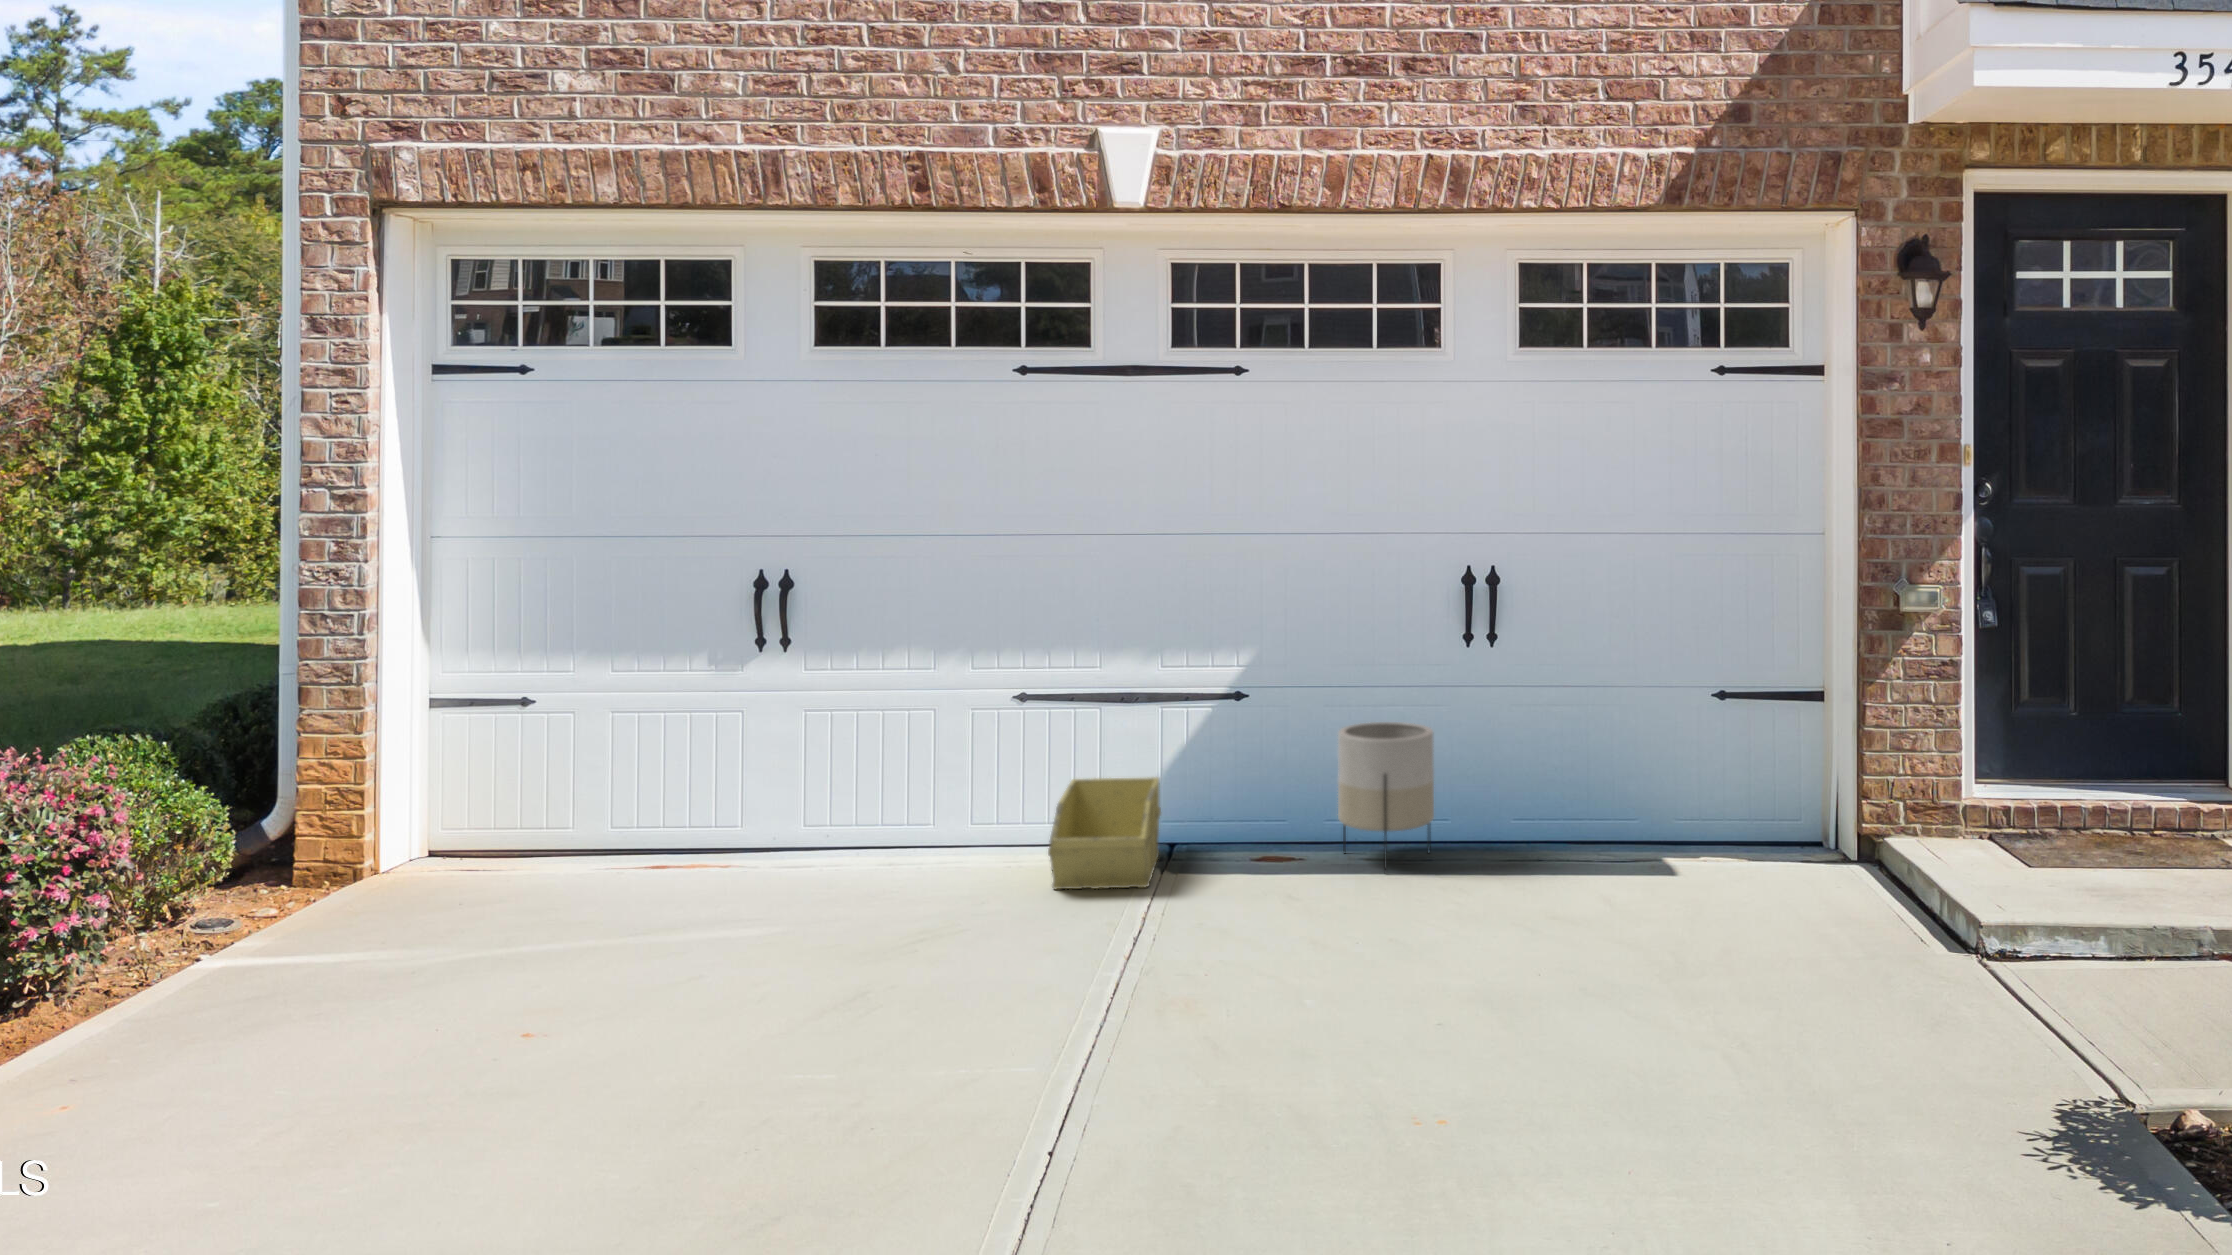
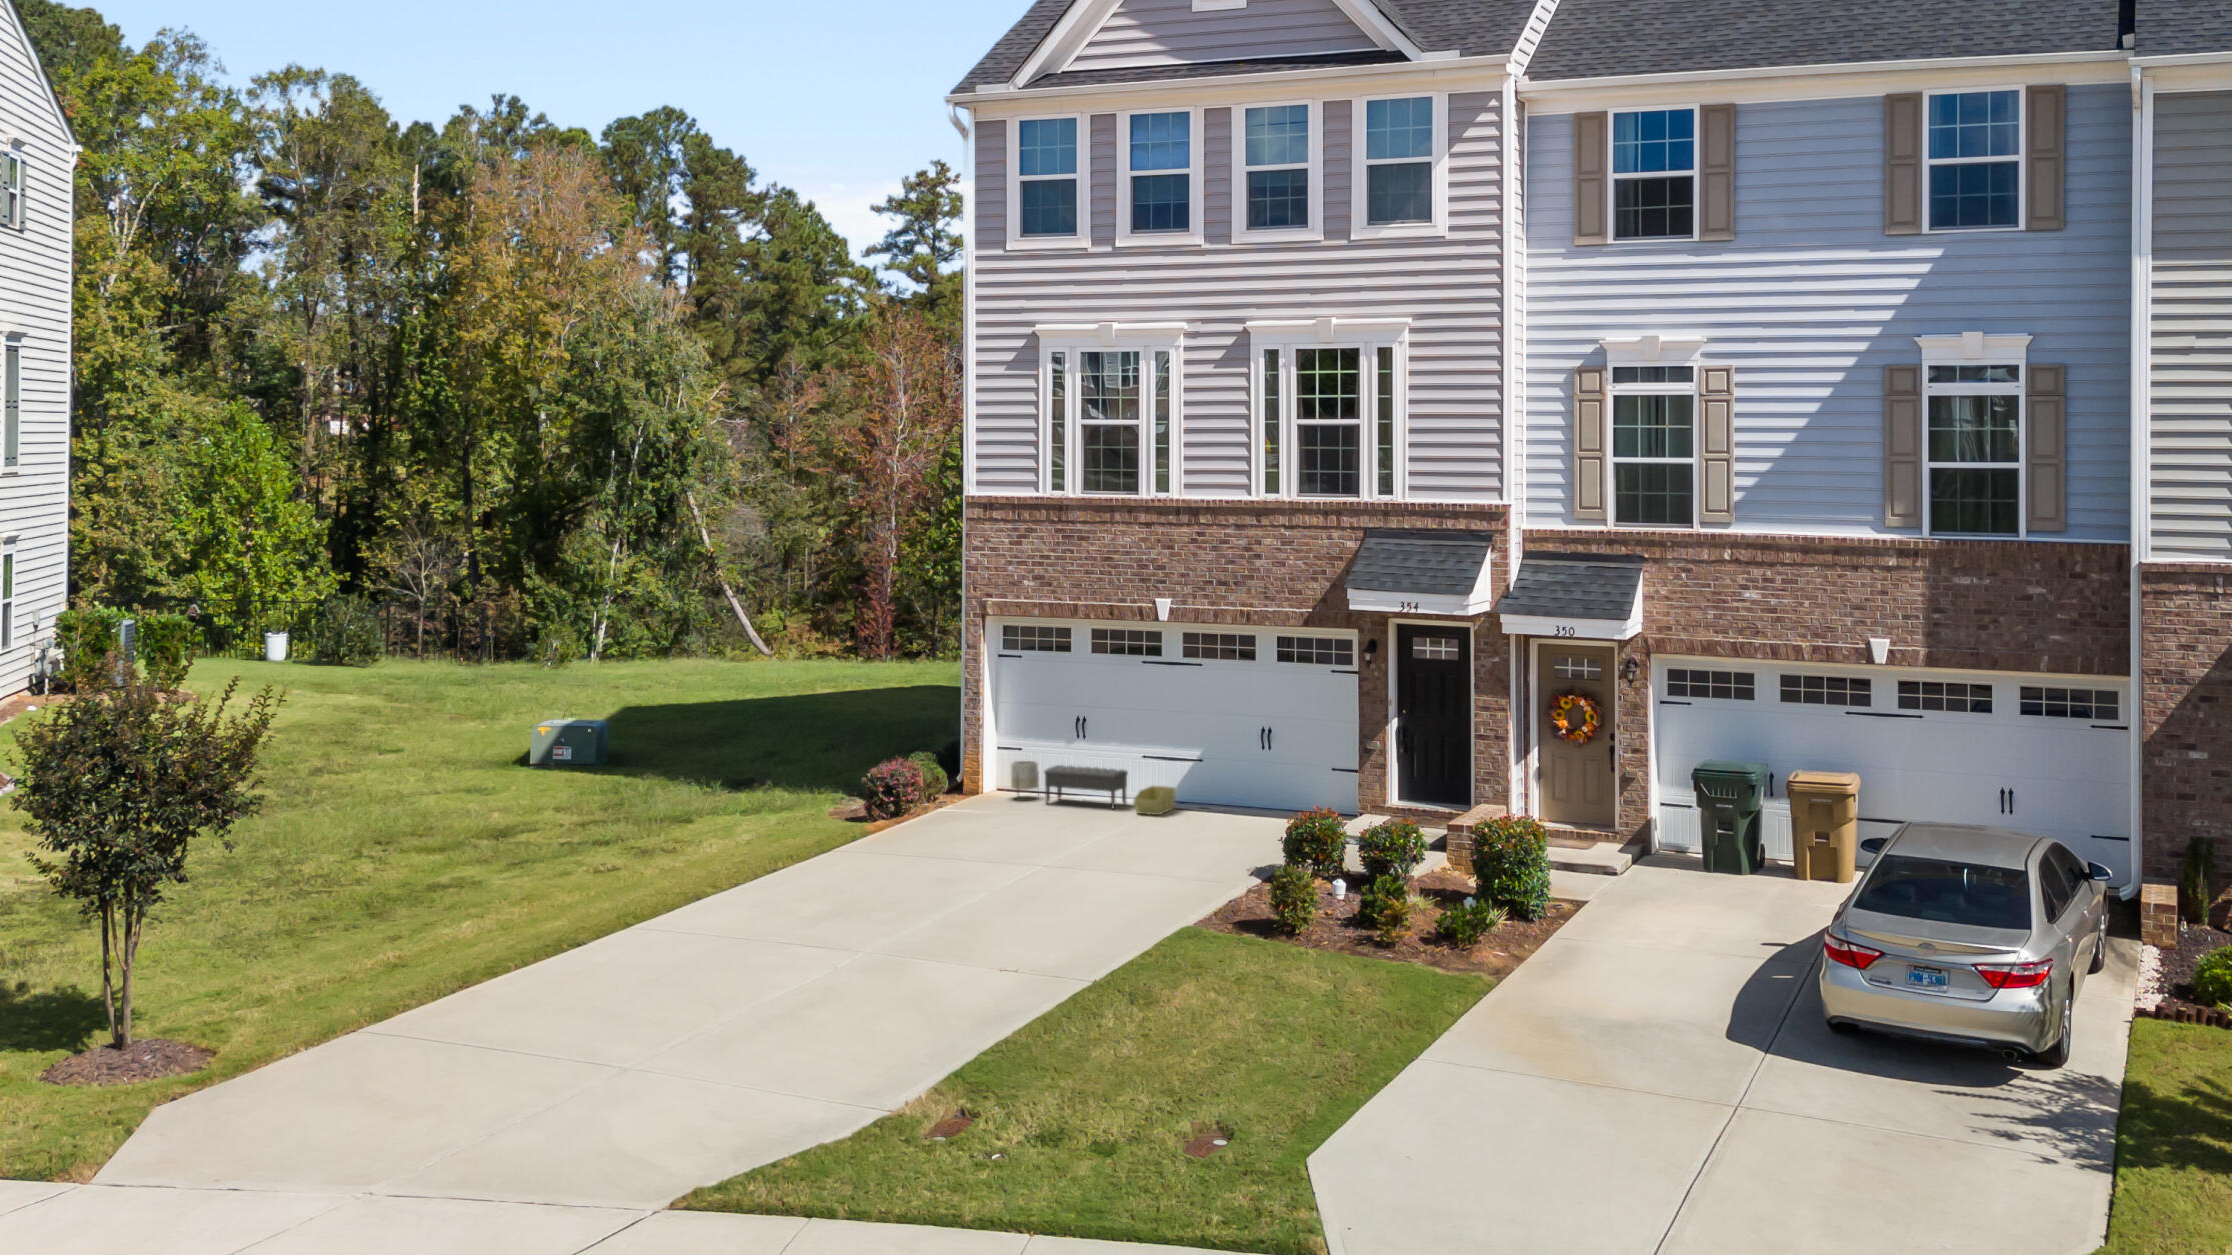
planter: present [1338,722,1434,871] -> present [1011,761,1039,791]
bench: none [655,733,977,885] -> present [1044,765,1128,809]

